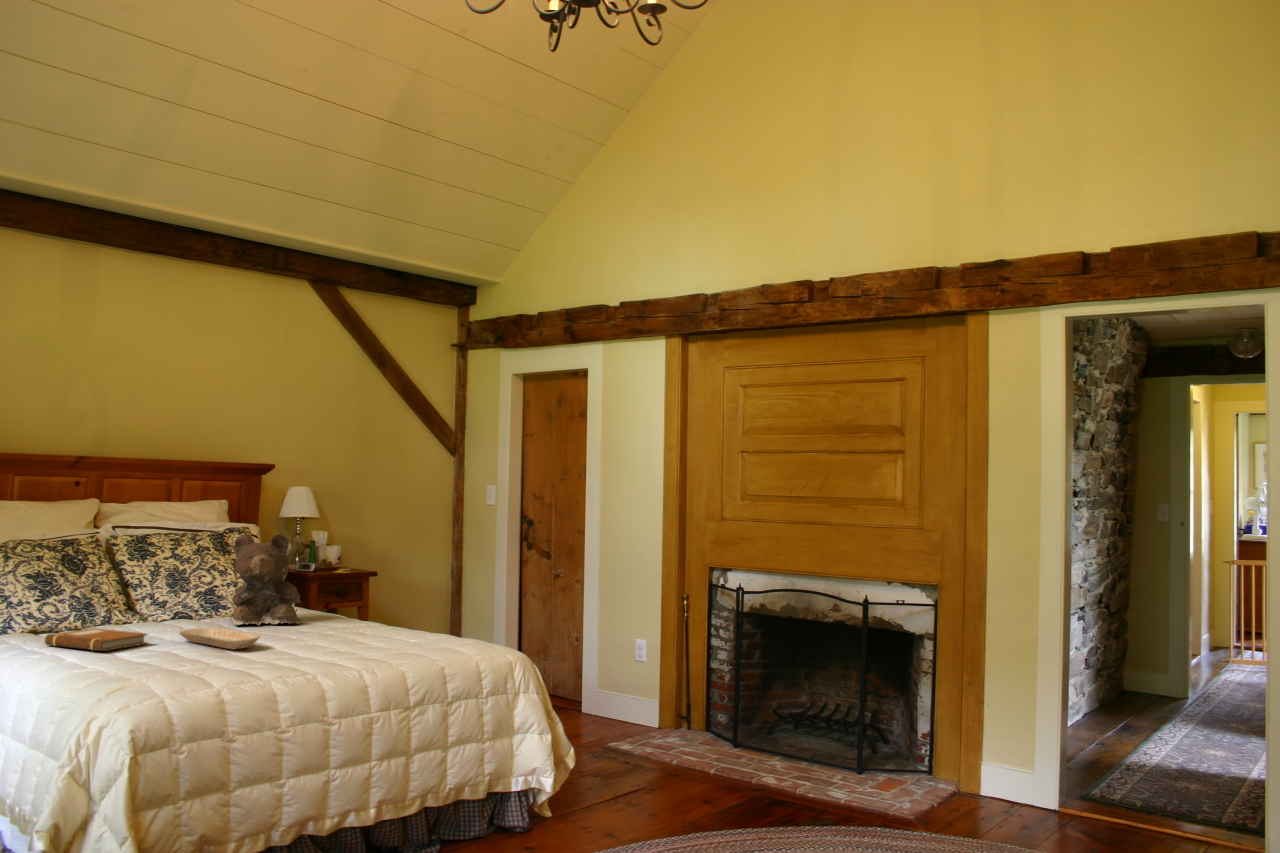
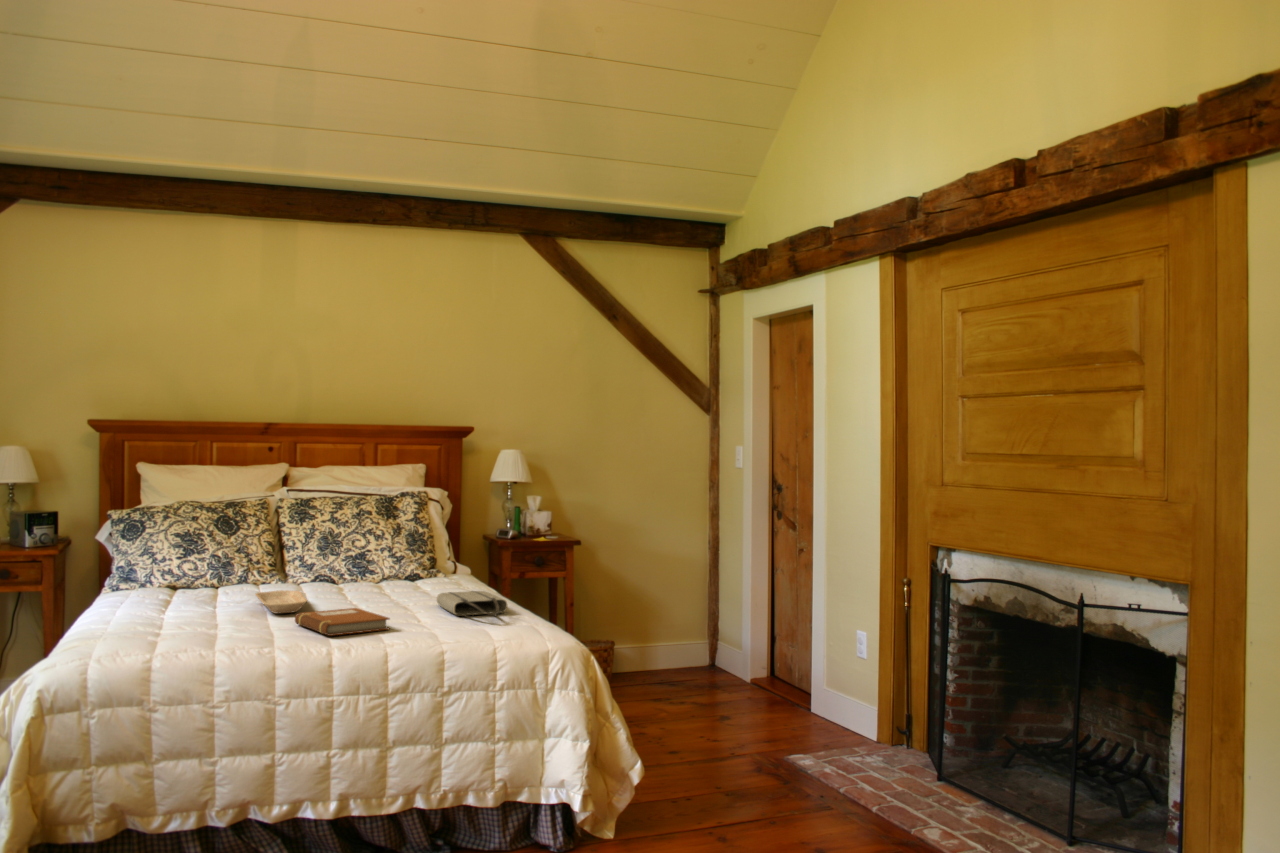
teddy bear: present [230,534,301,625] -> none [348,498,423,591]
tote bag: none [355,620,450,642] -> present [437,591,507,617]
notebook: present [45,628,147,651] -> present [295,608,390,636]

